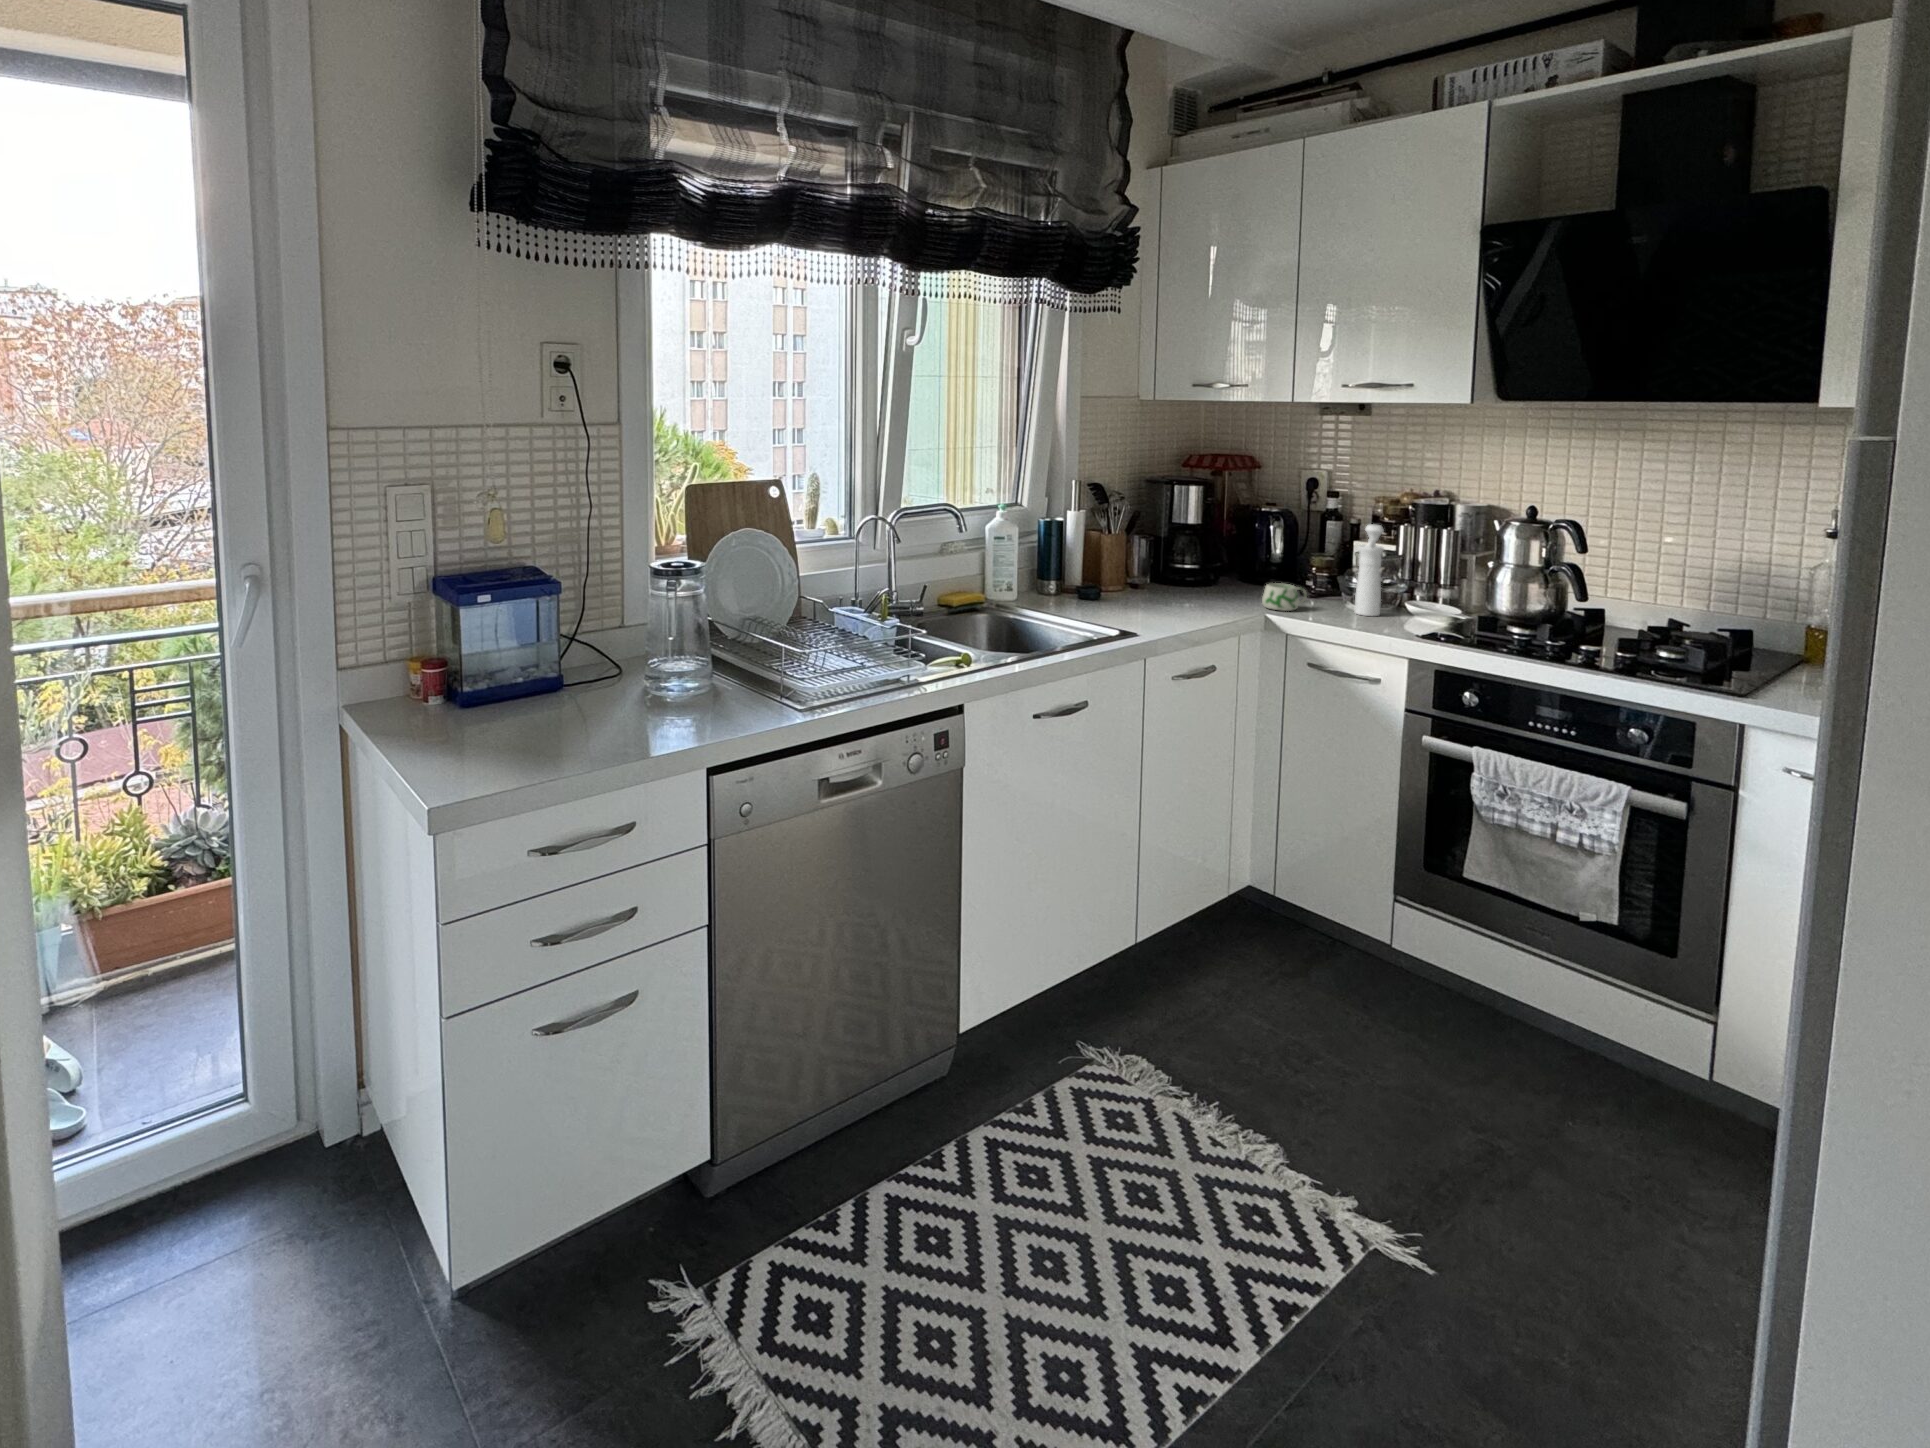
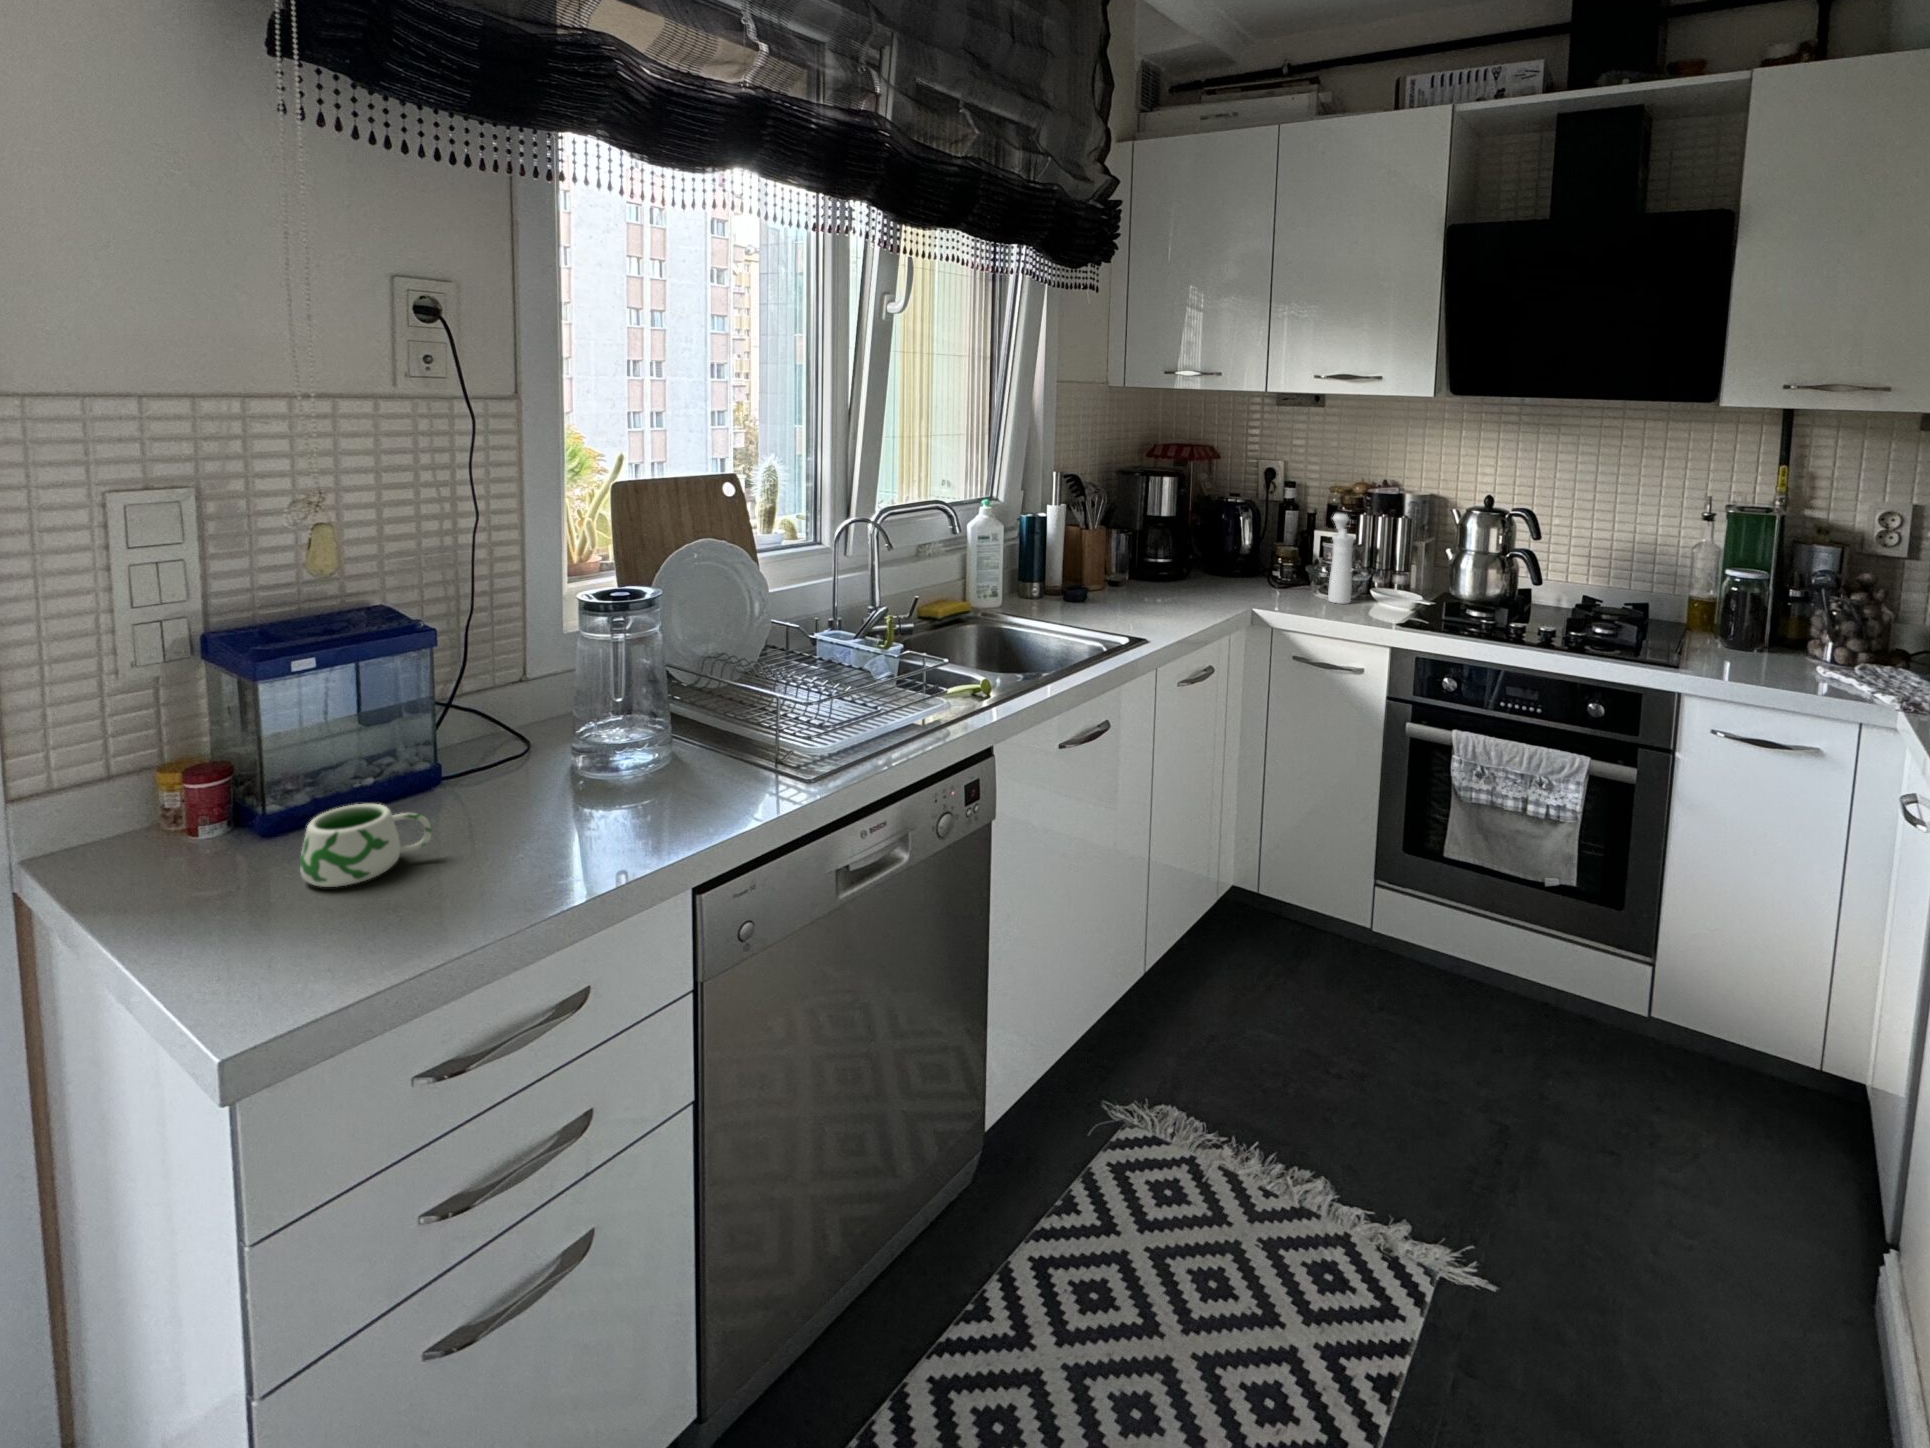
mug: present [1262,583,1307,611] -> present [300,804,432,887]

